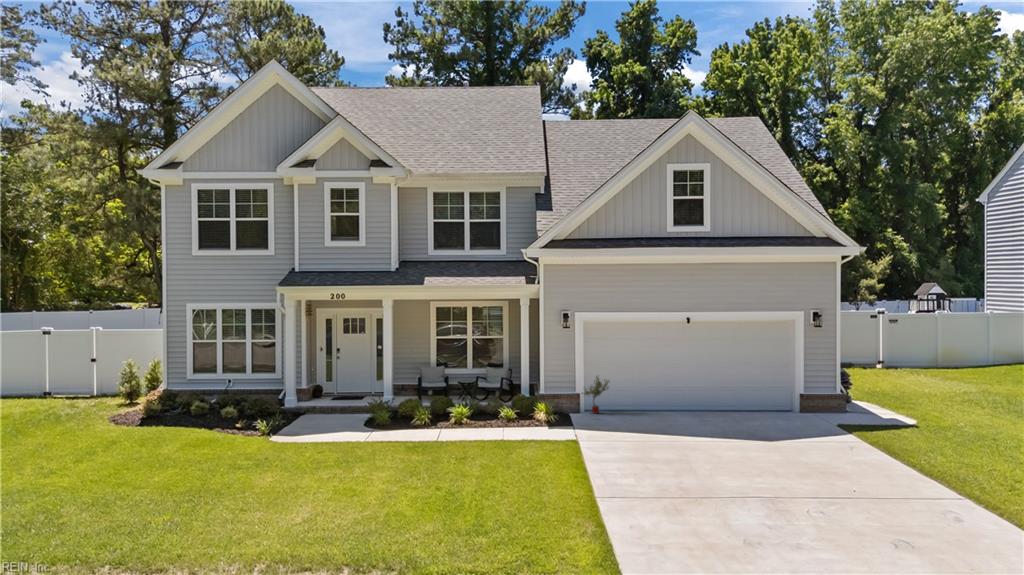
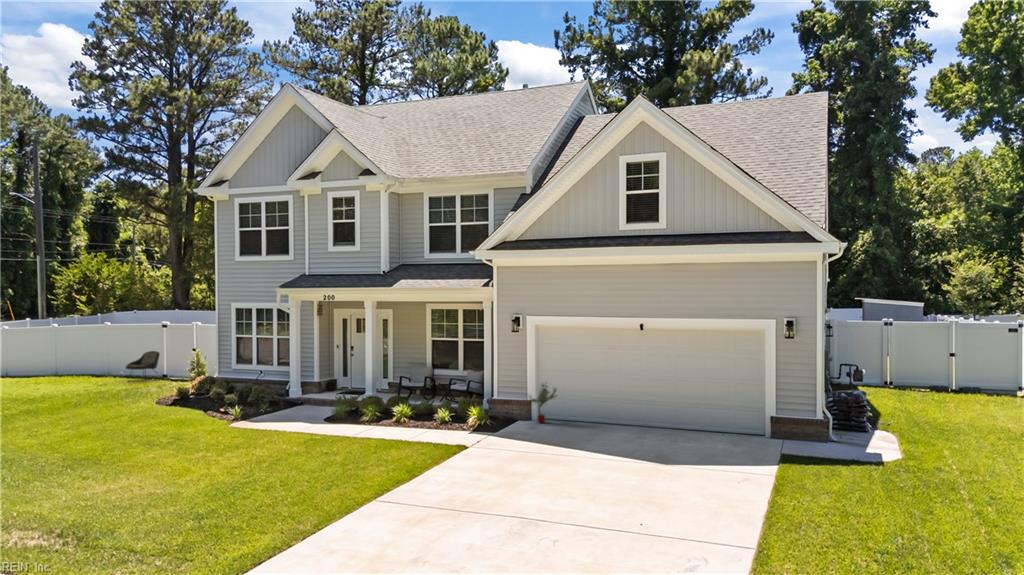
lounge chair: none [20,362,68,401] -> present [126,351,160,381]

